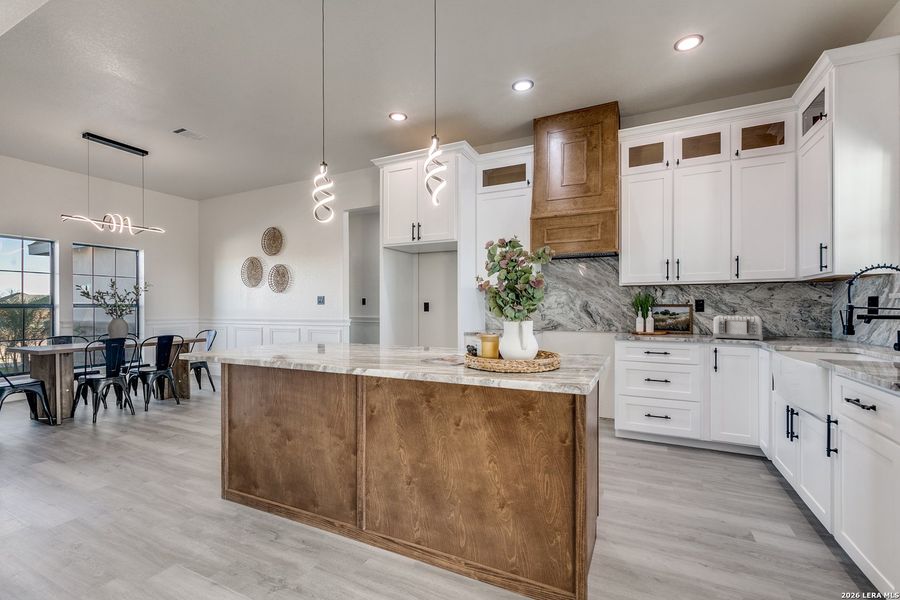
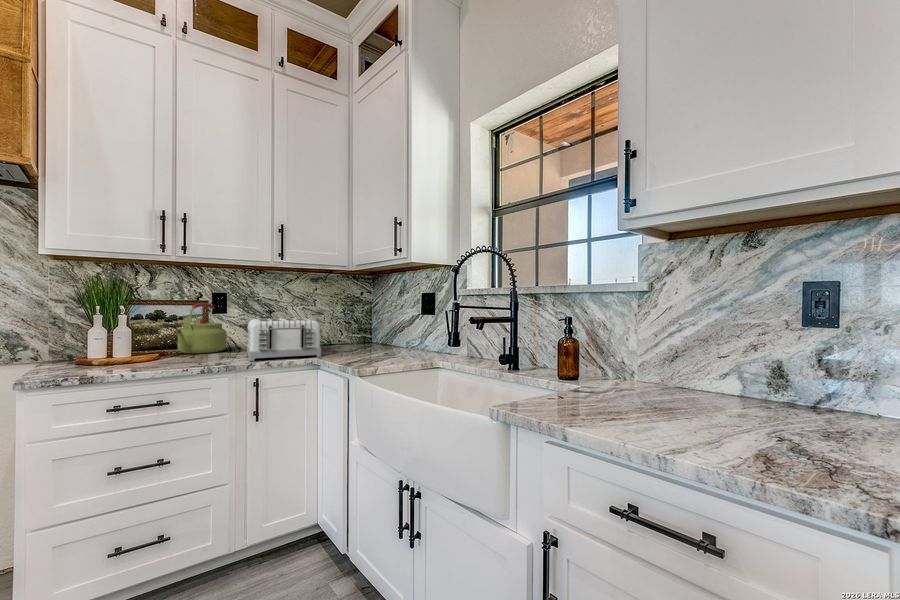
kettle: none [675,306,704,334] -> present [177,303,227,354]

